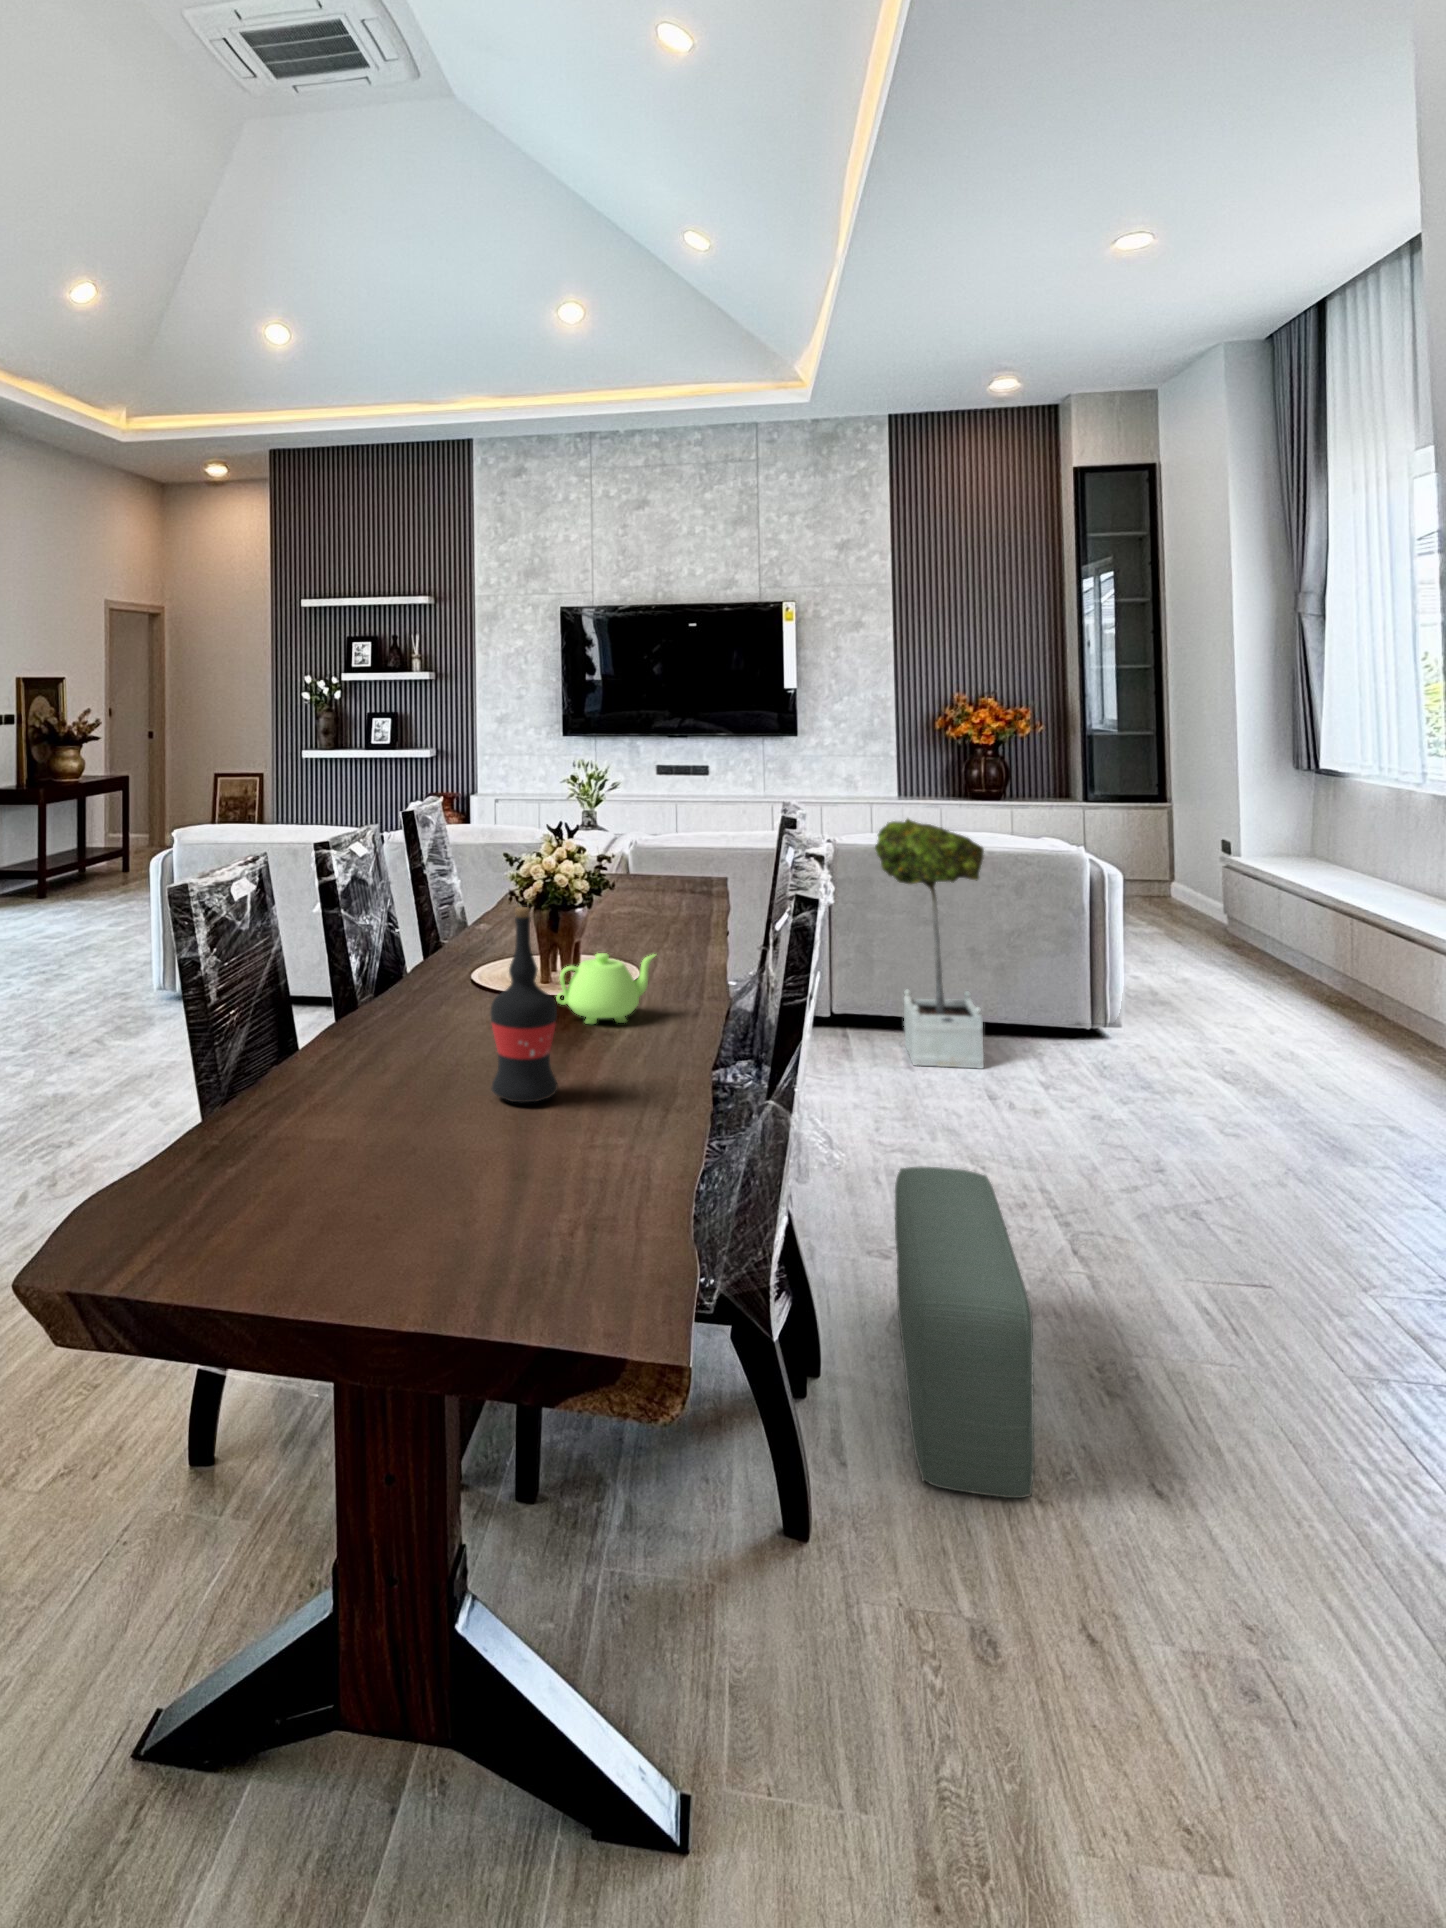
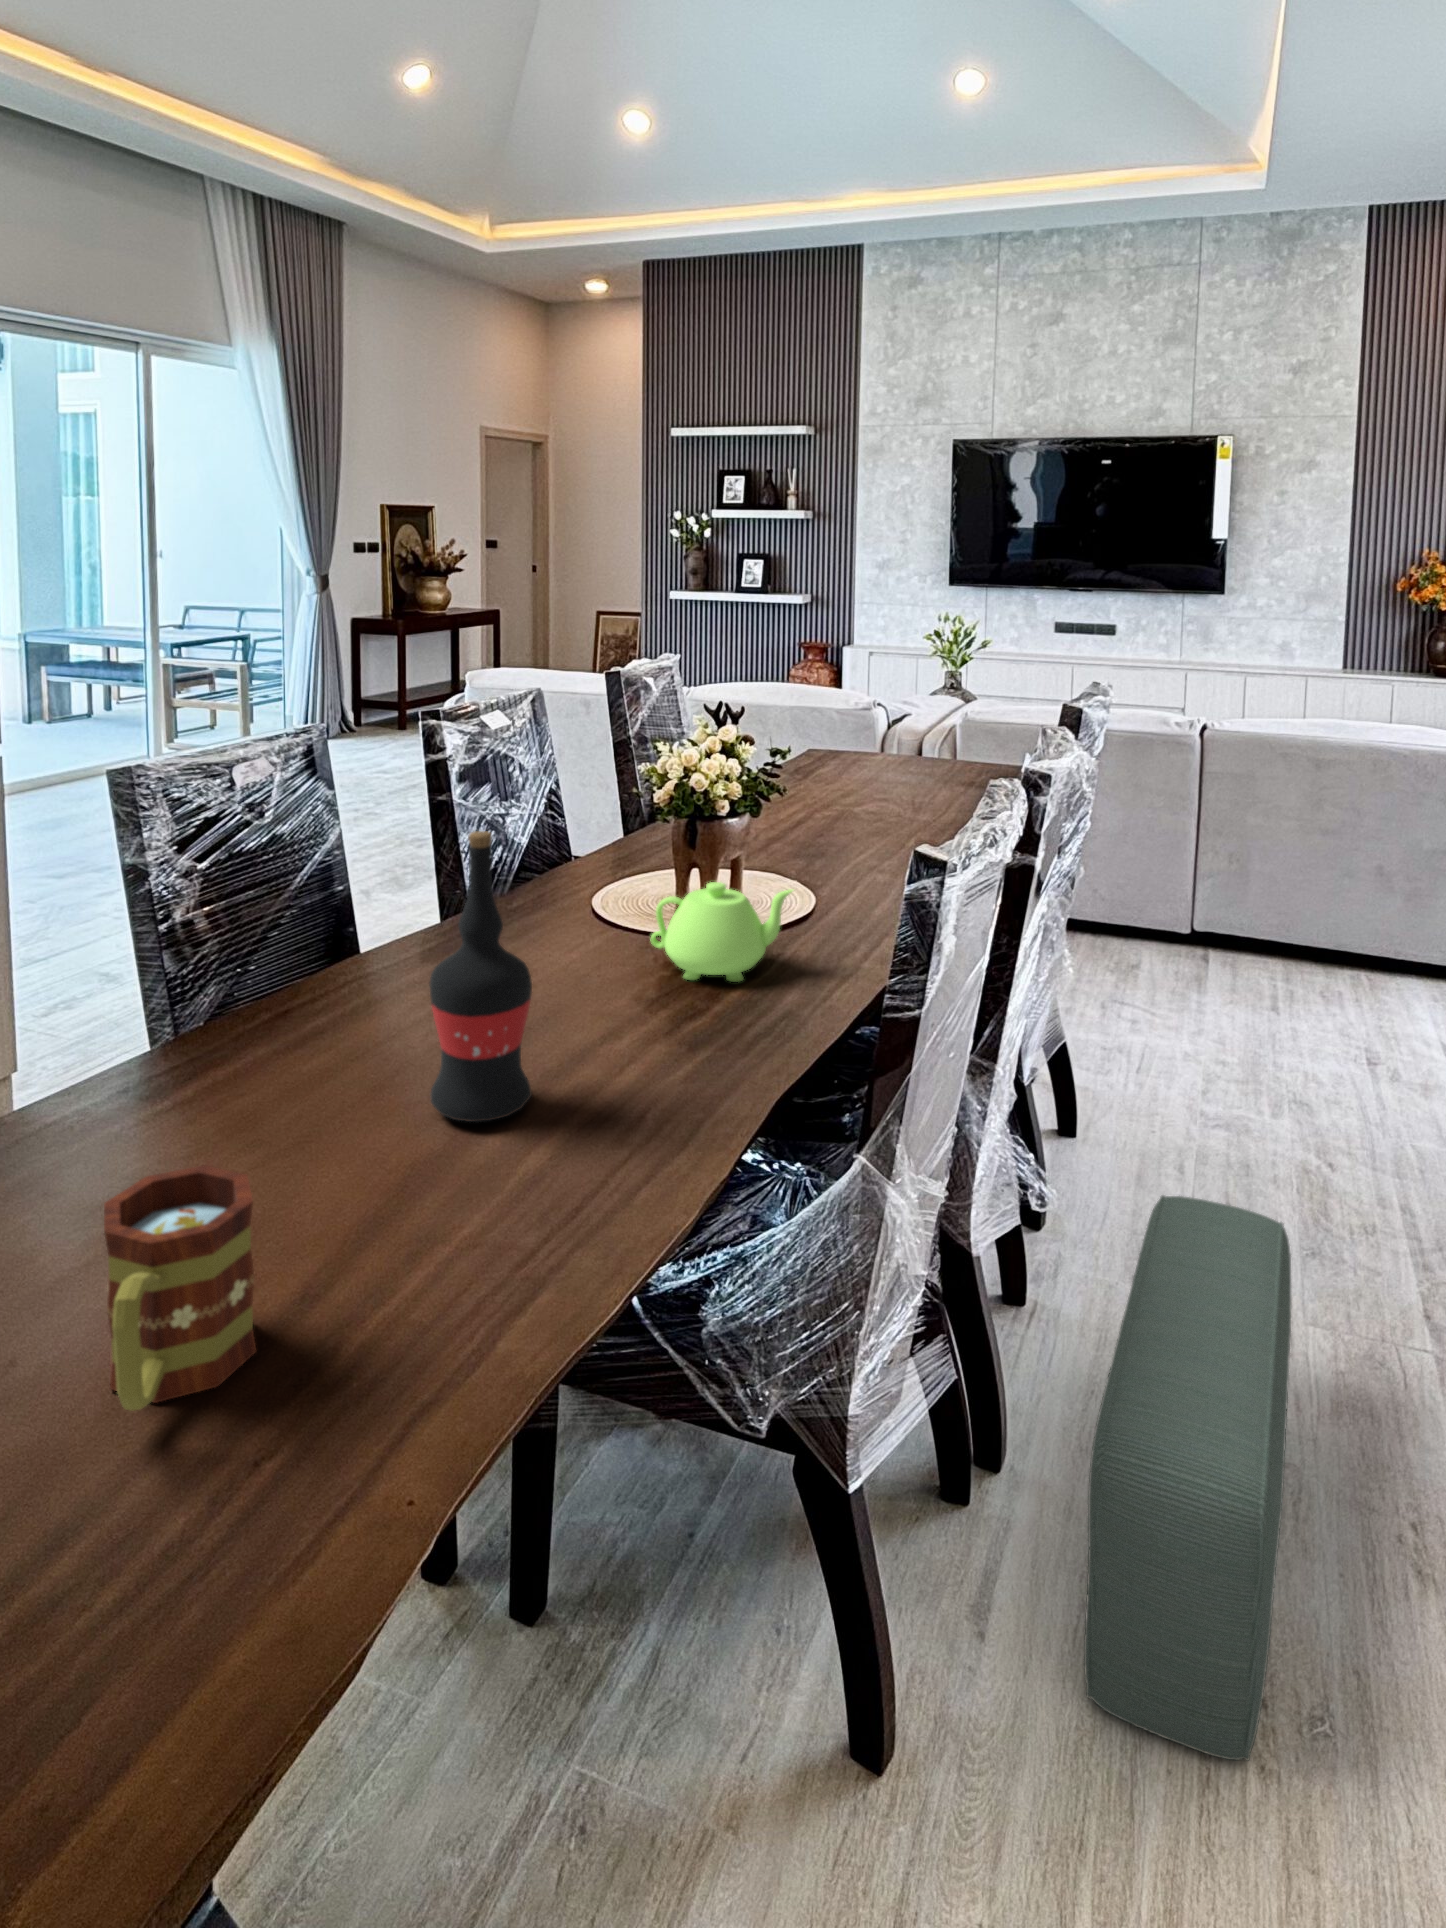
potted tree: present [875,819,984,1069] -> none [1254,701,1399,1018]
mug: none [436,1098,520,1225] -> present [104,1165,257,1411]

